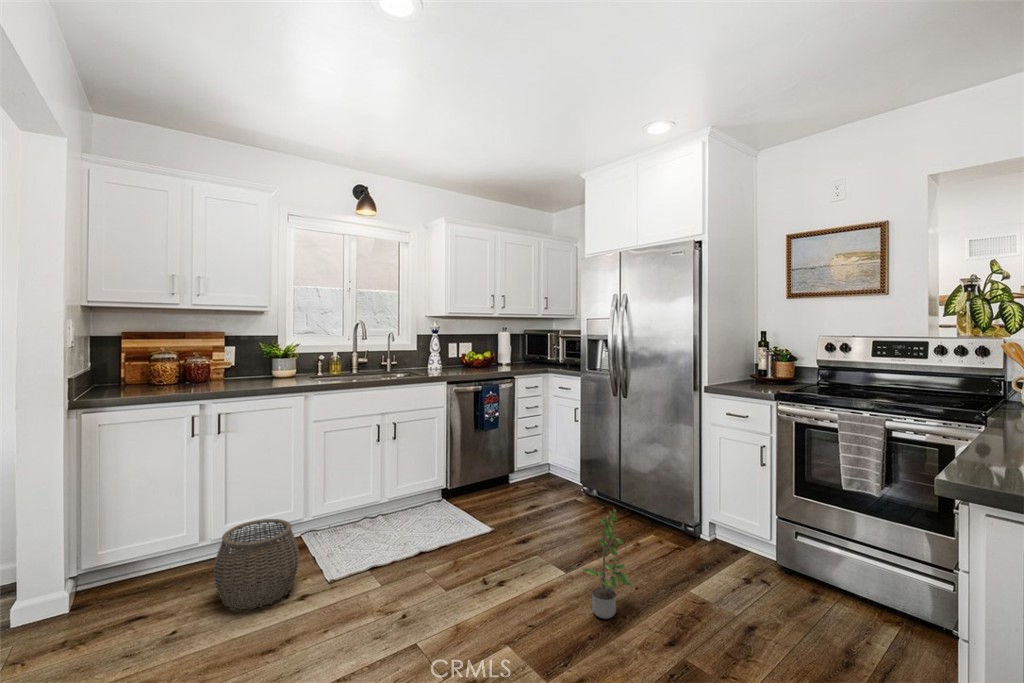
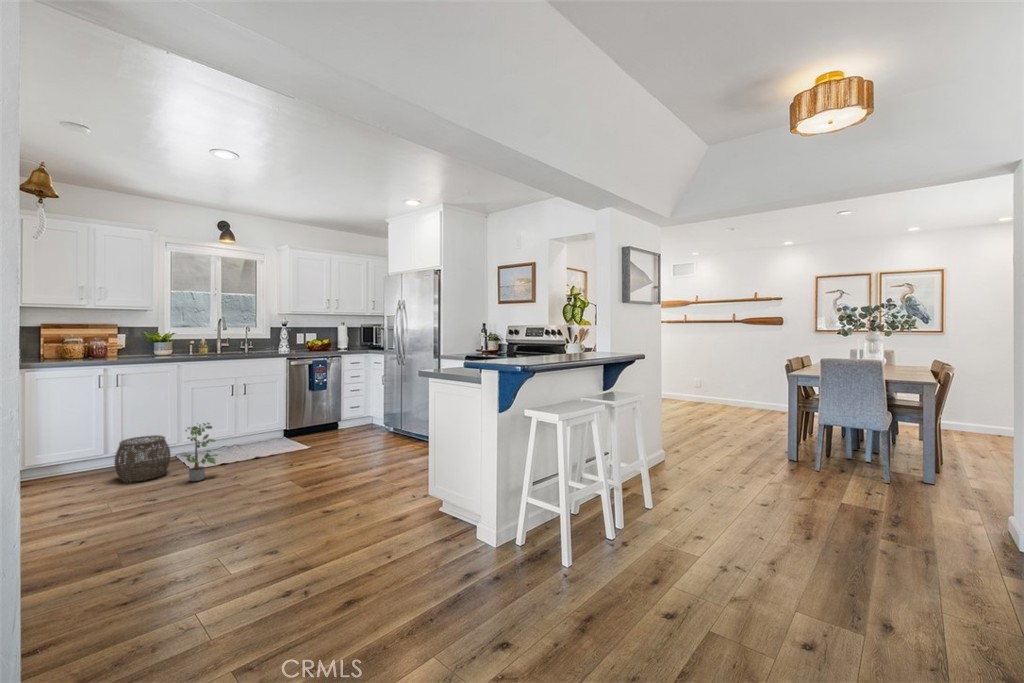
potted plant: present [583,509,631,619] -> present [181,423,218,481]

